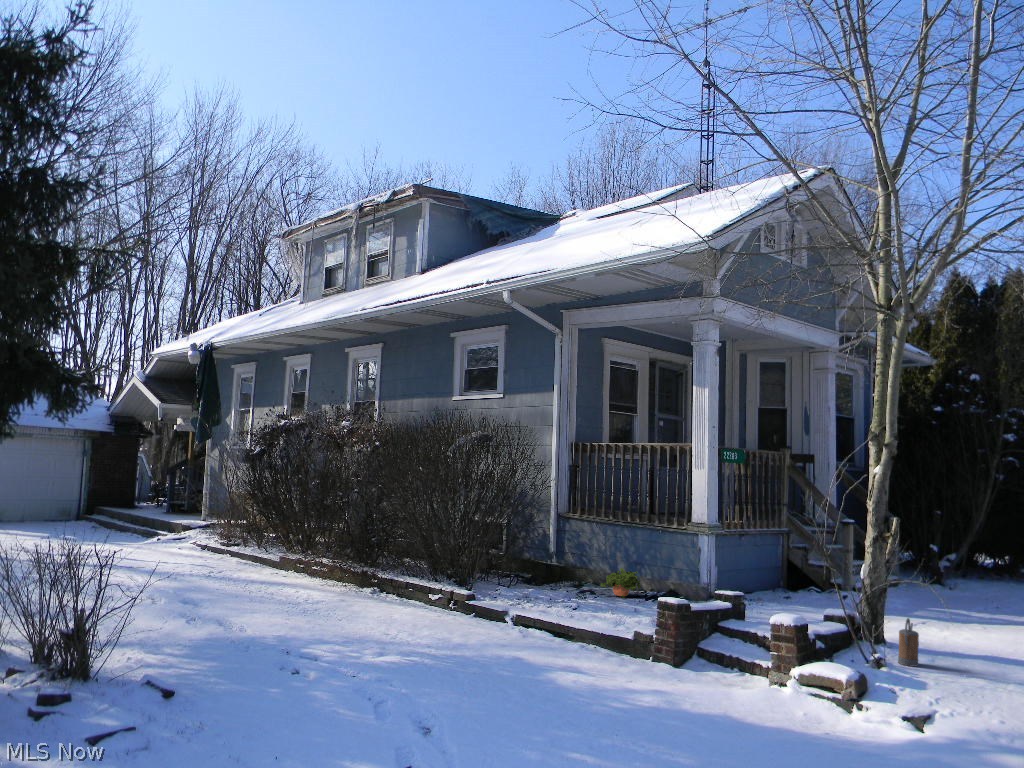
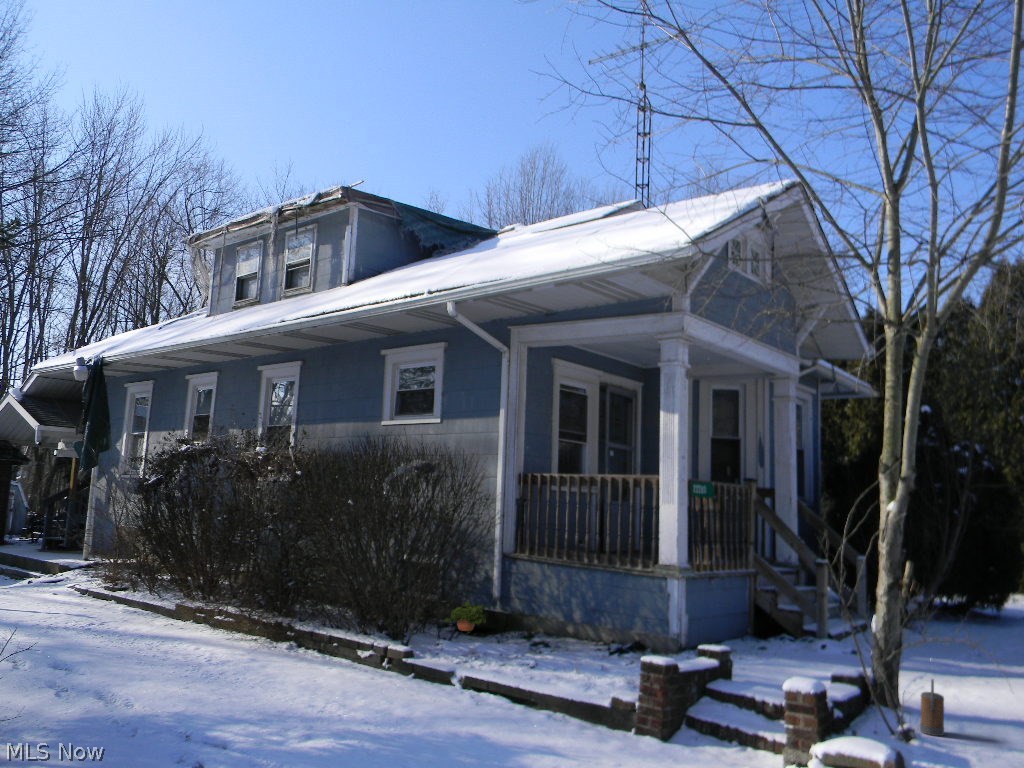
potted plant: present [601,568,641,598] -> present [446,602,486,633]

